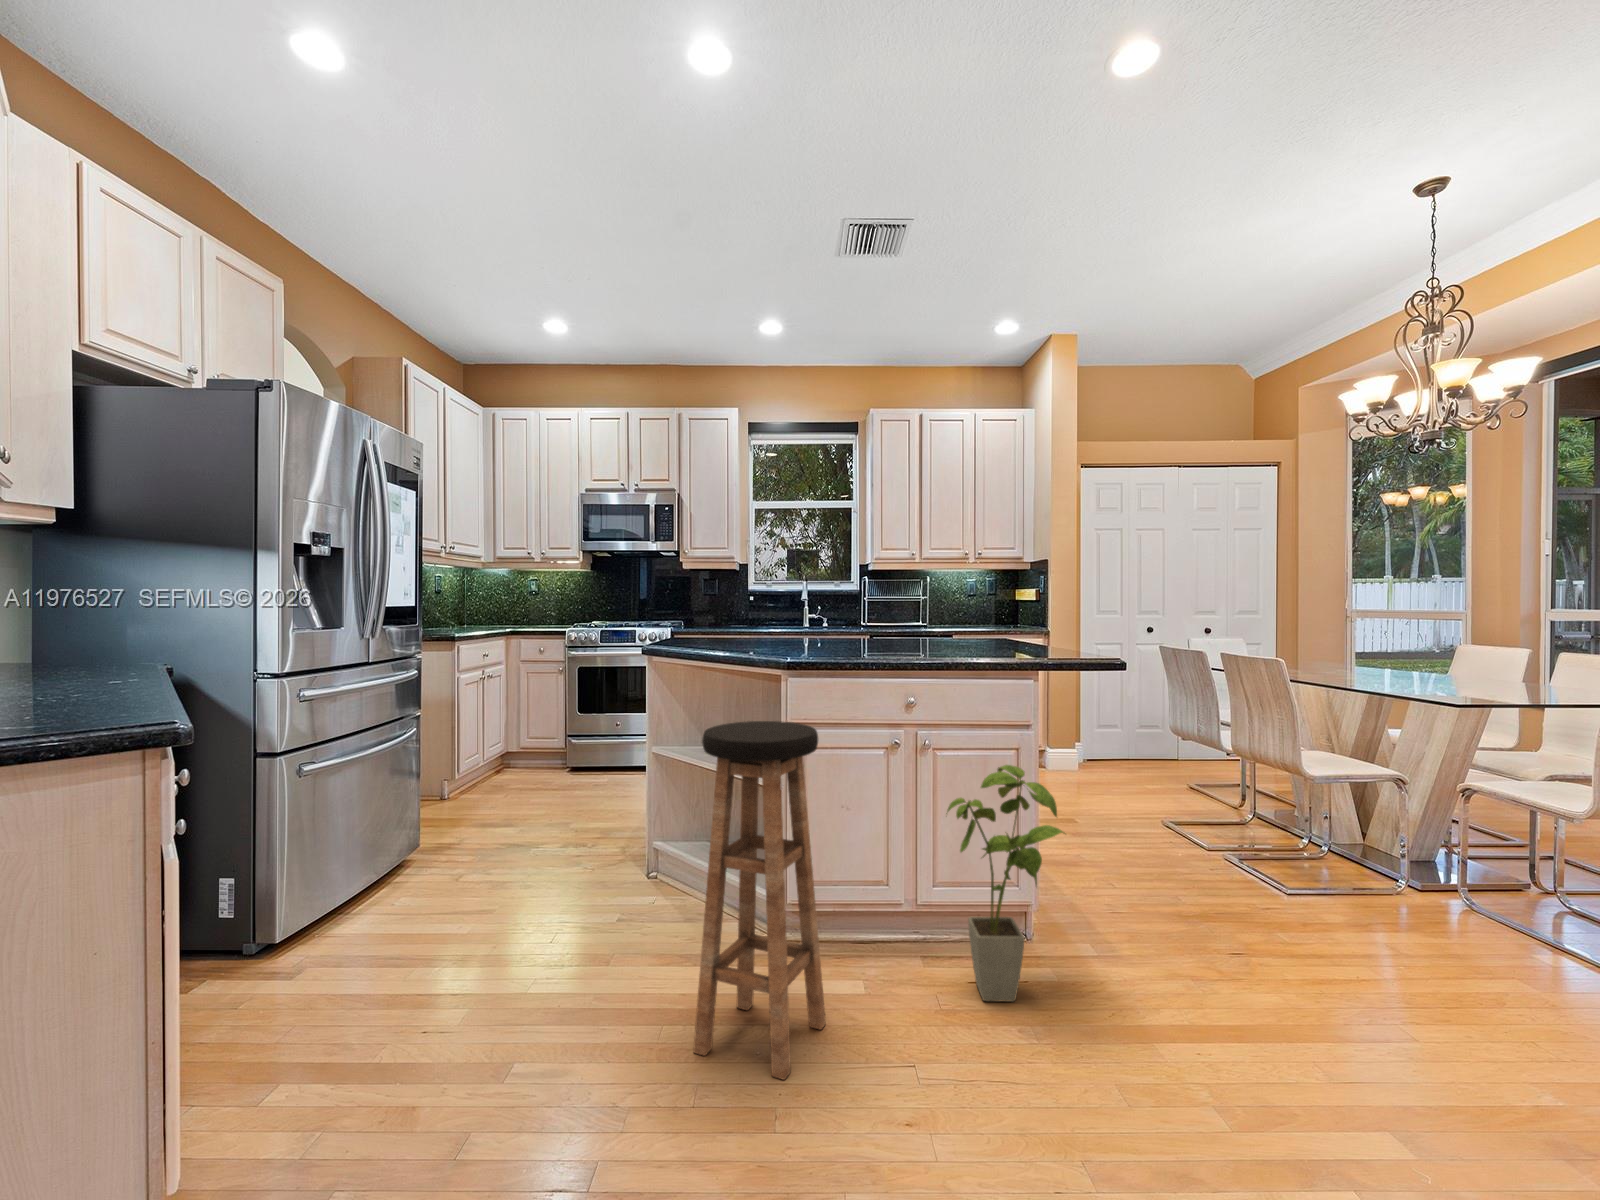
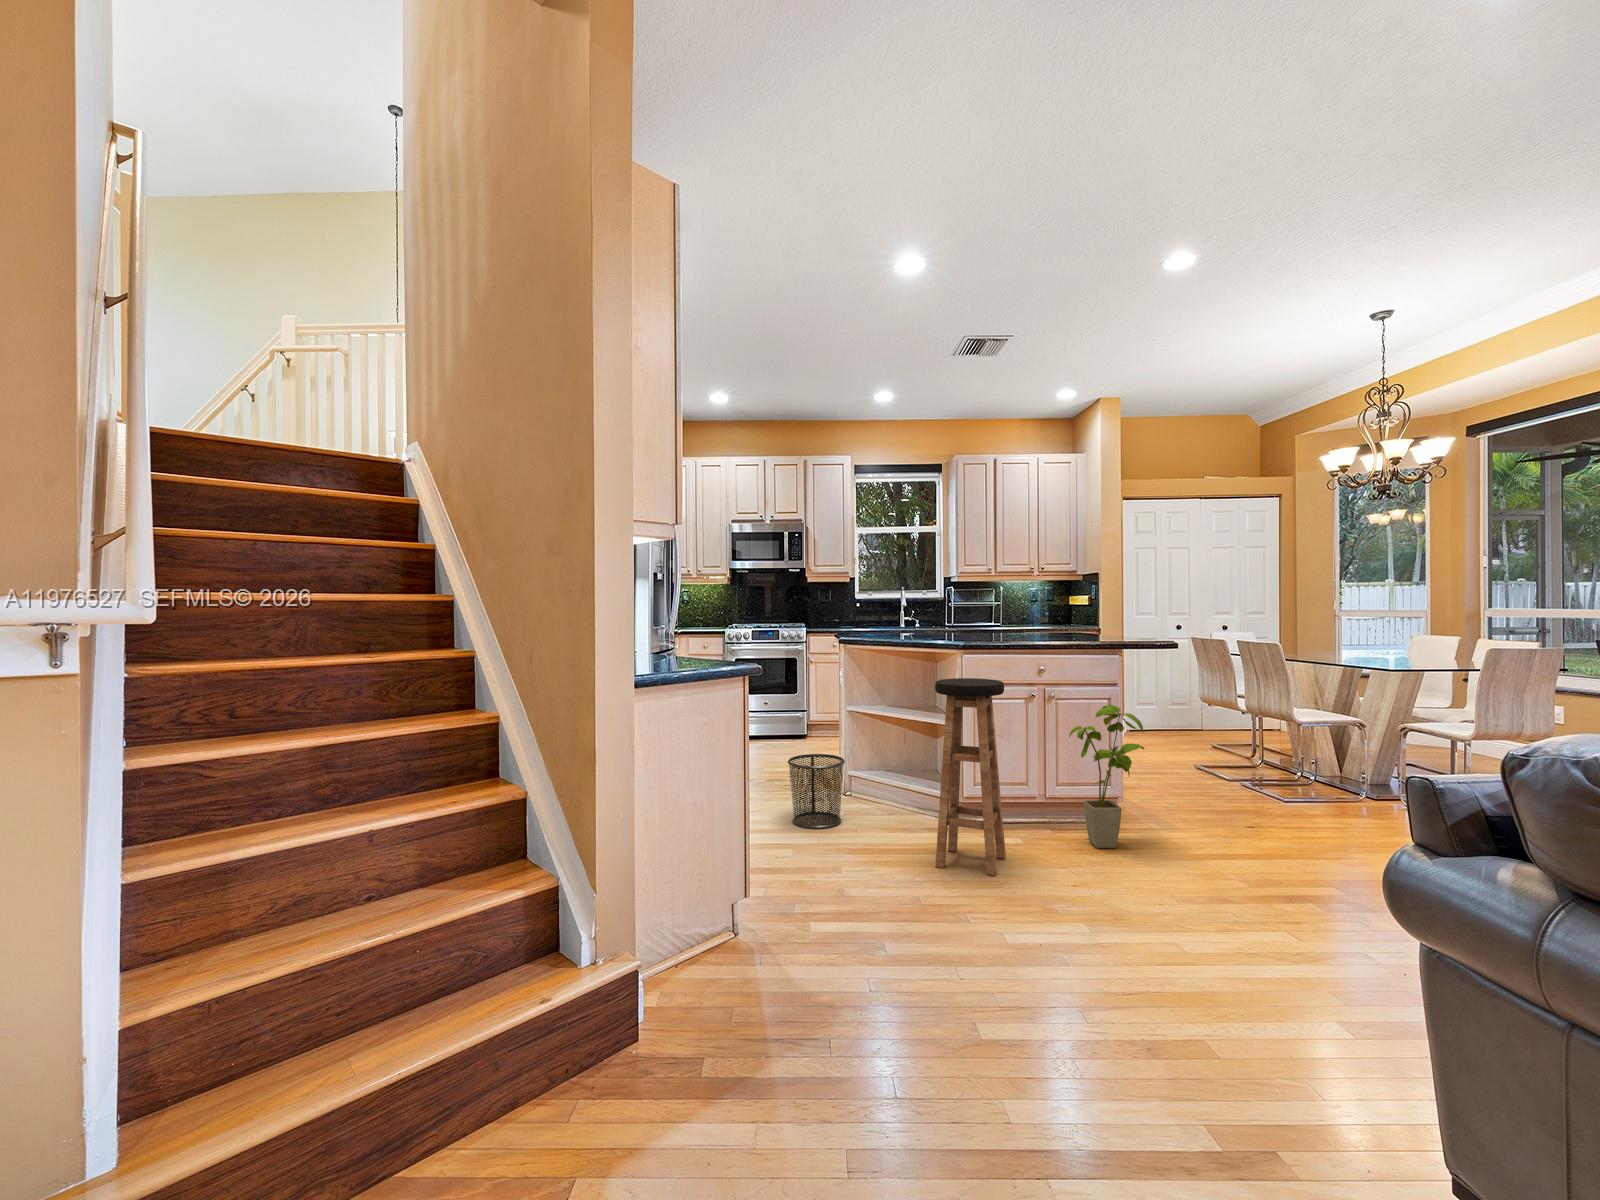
trash can: none [521,825,615,951] -> present [788,754,845,829]

